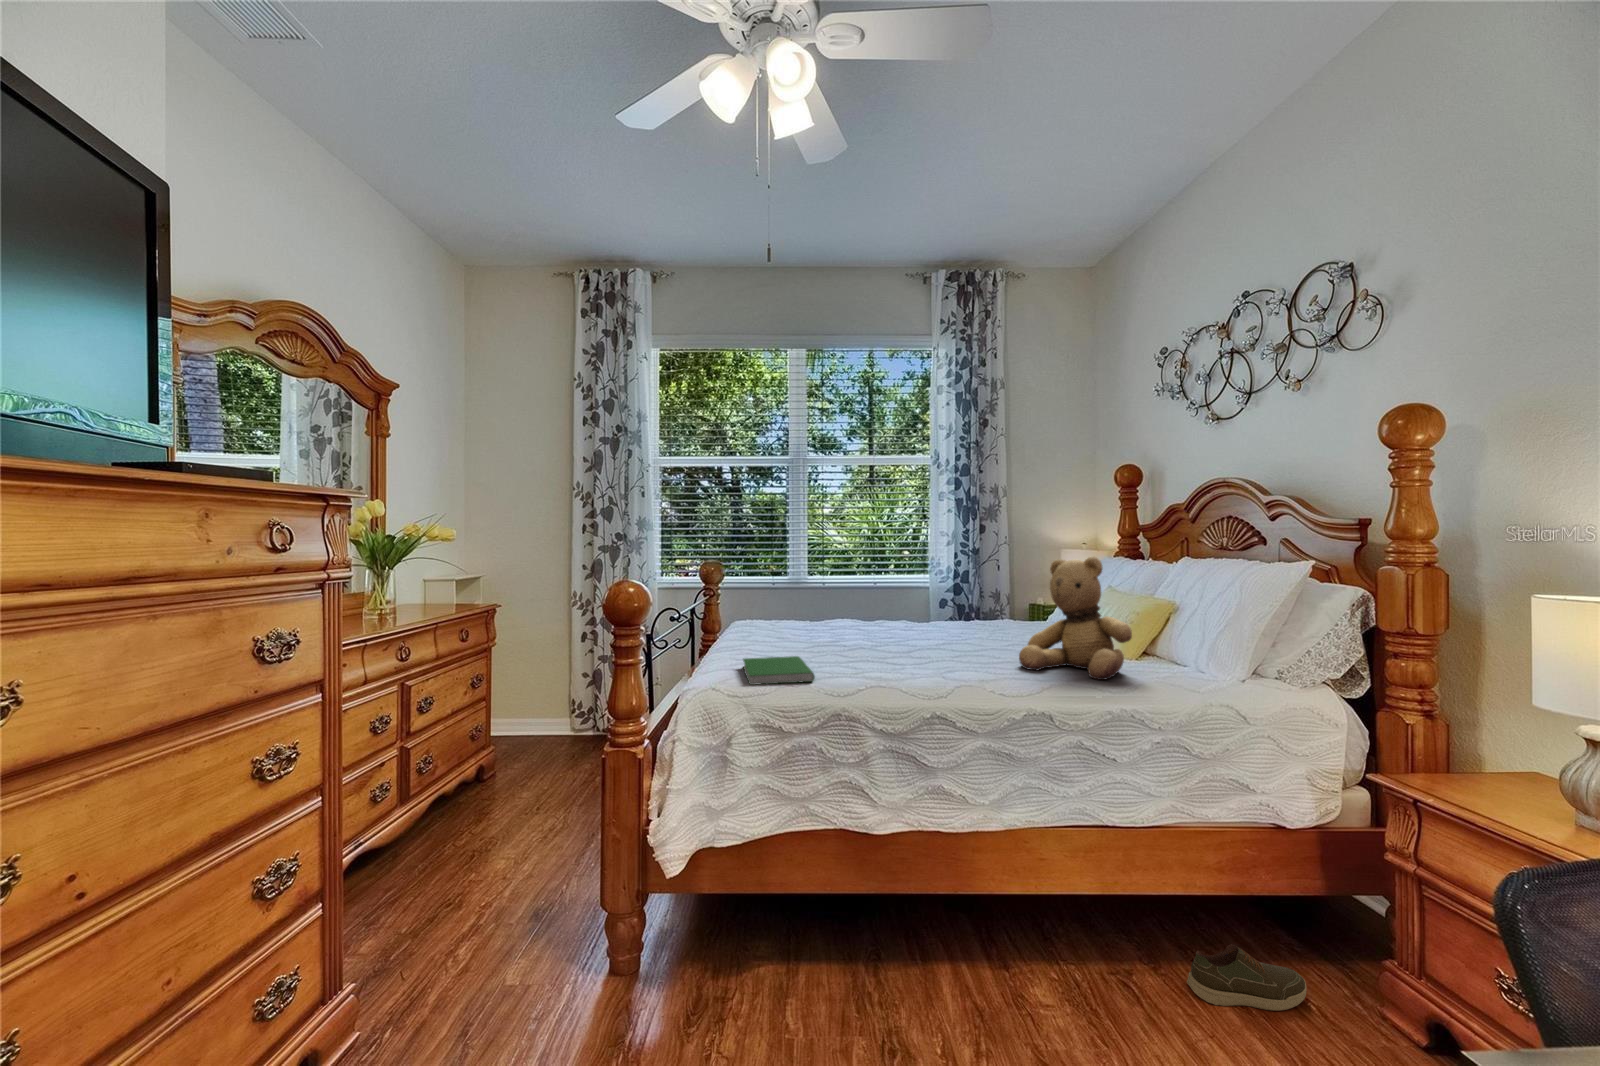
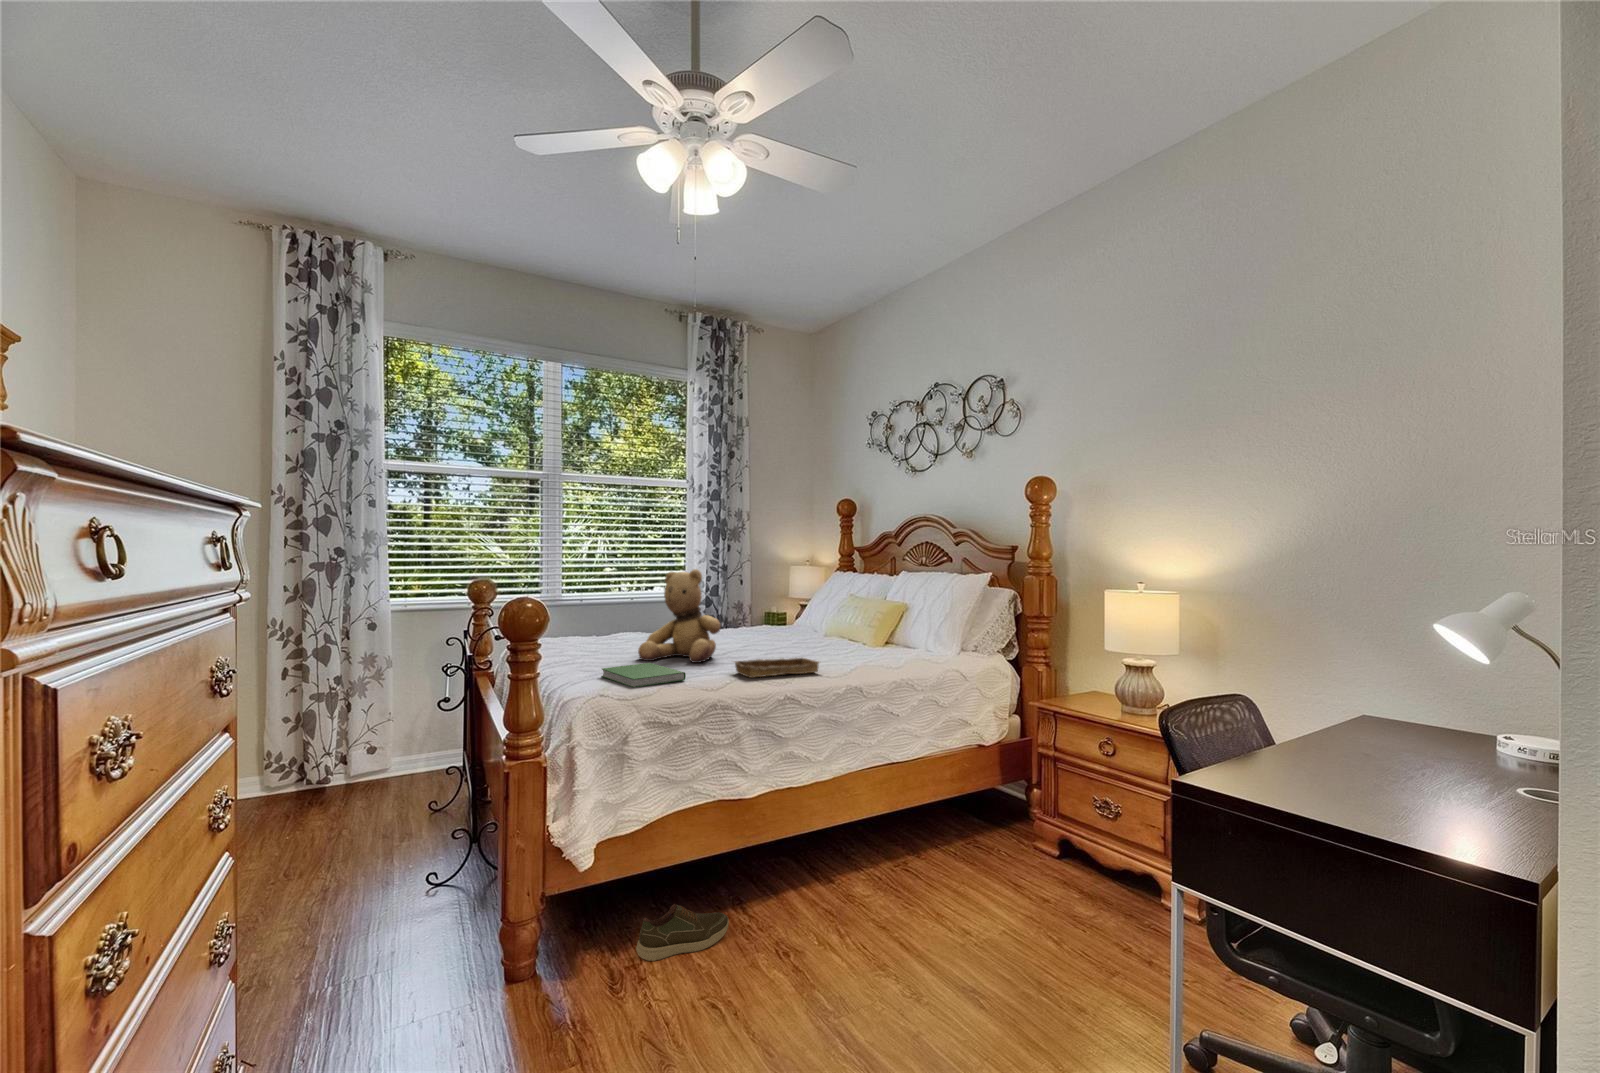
teddy bear: present [1019,557,1132,680] -> present [638,569,720,663]
tray: none [881,663,990,689] -> present [735,657,819,678]
shoe: present [1187,944,1306,1011] -> present [636,904,729,961]

